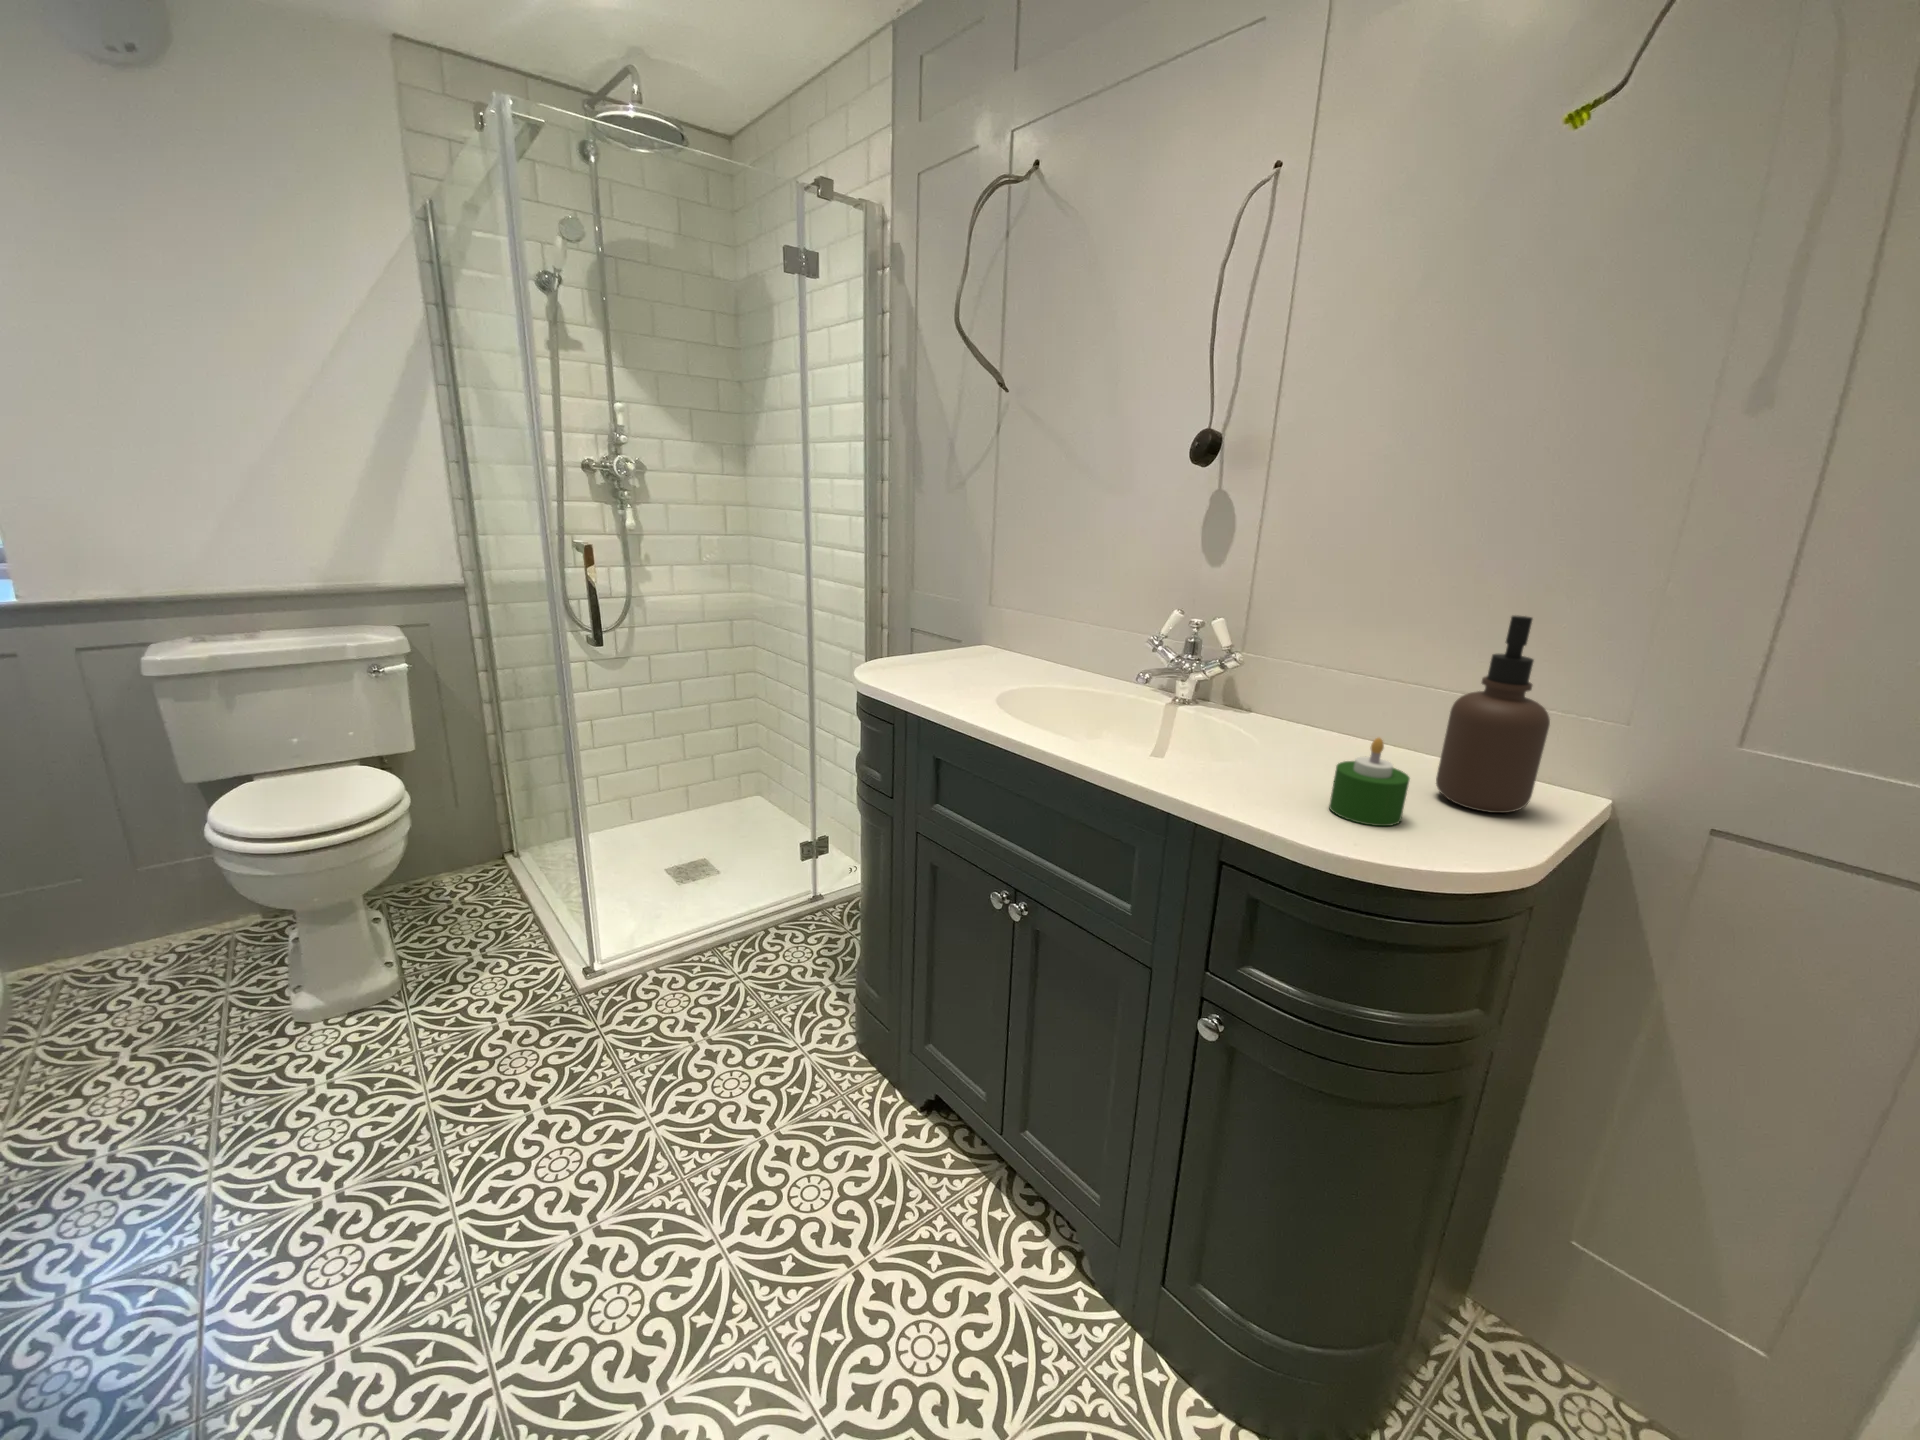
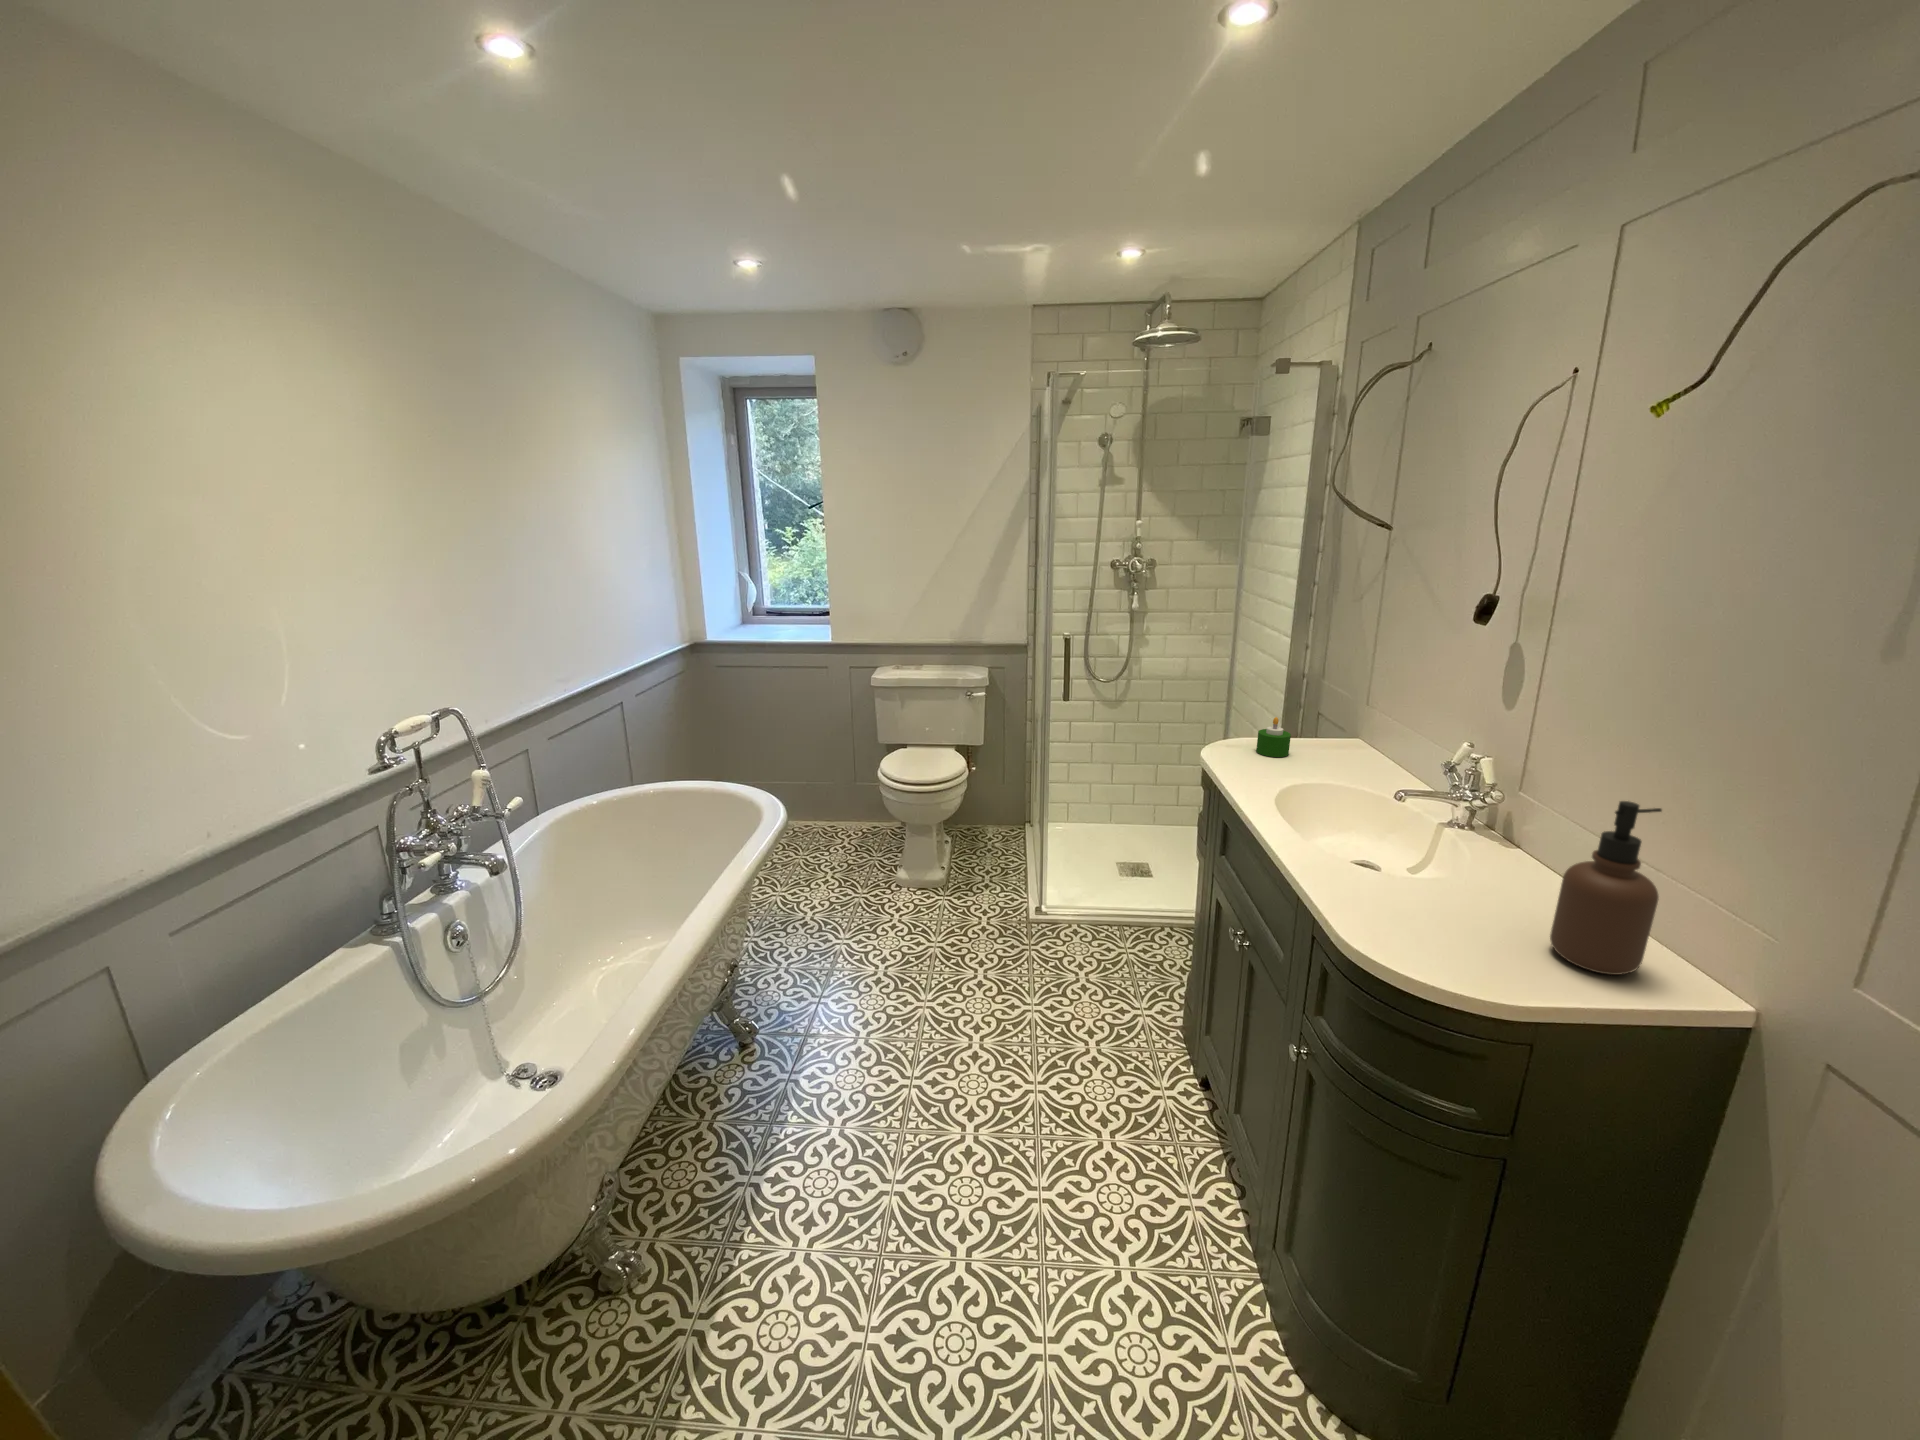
candle: present [1329,738,1410,826] -> present [1256,717,1291,757]

